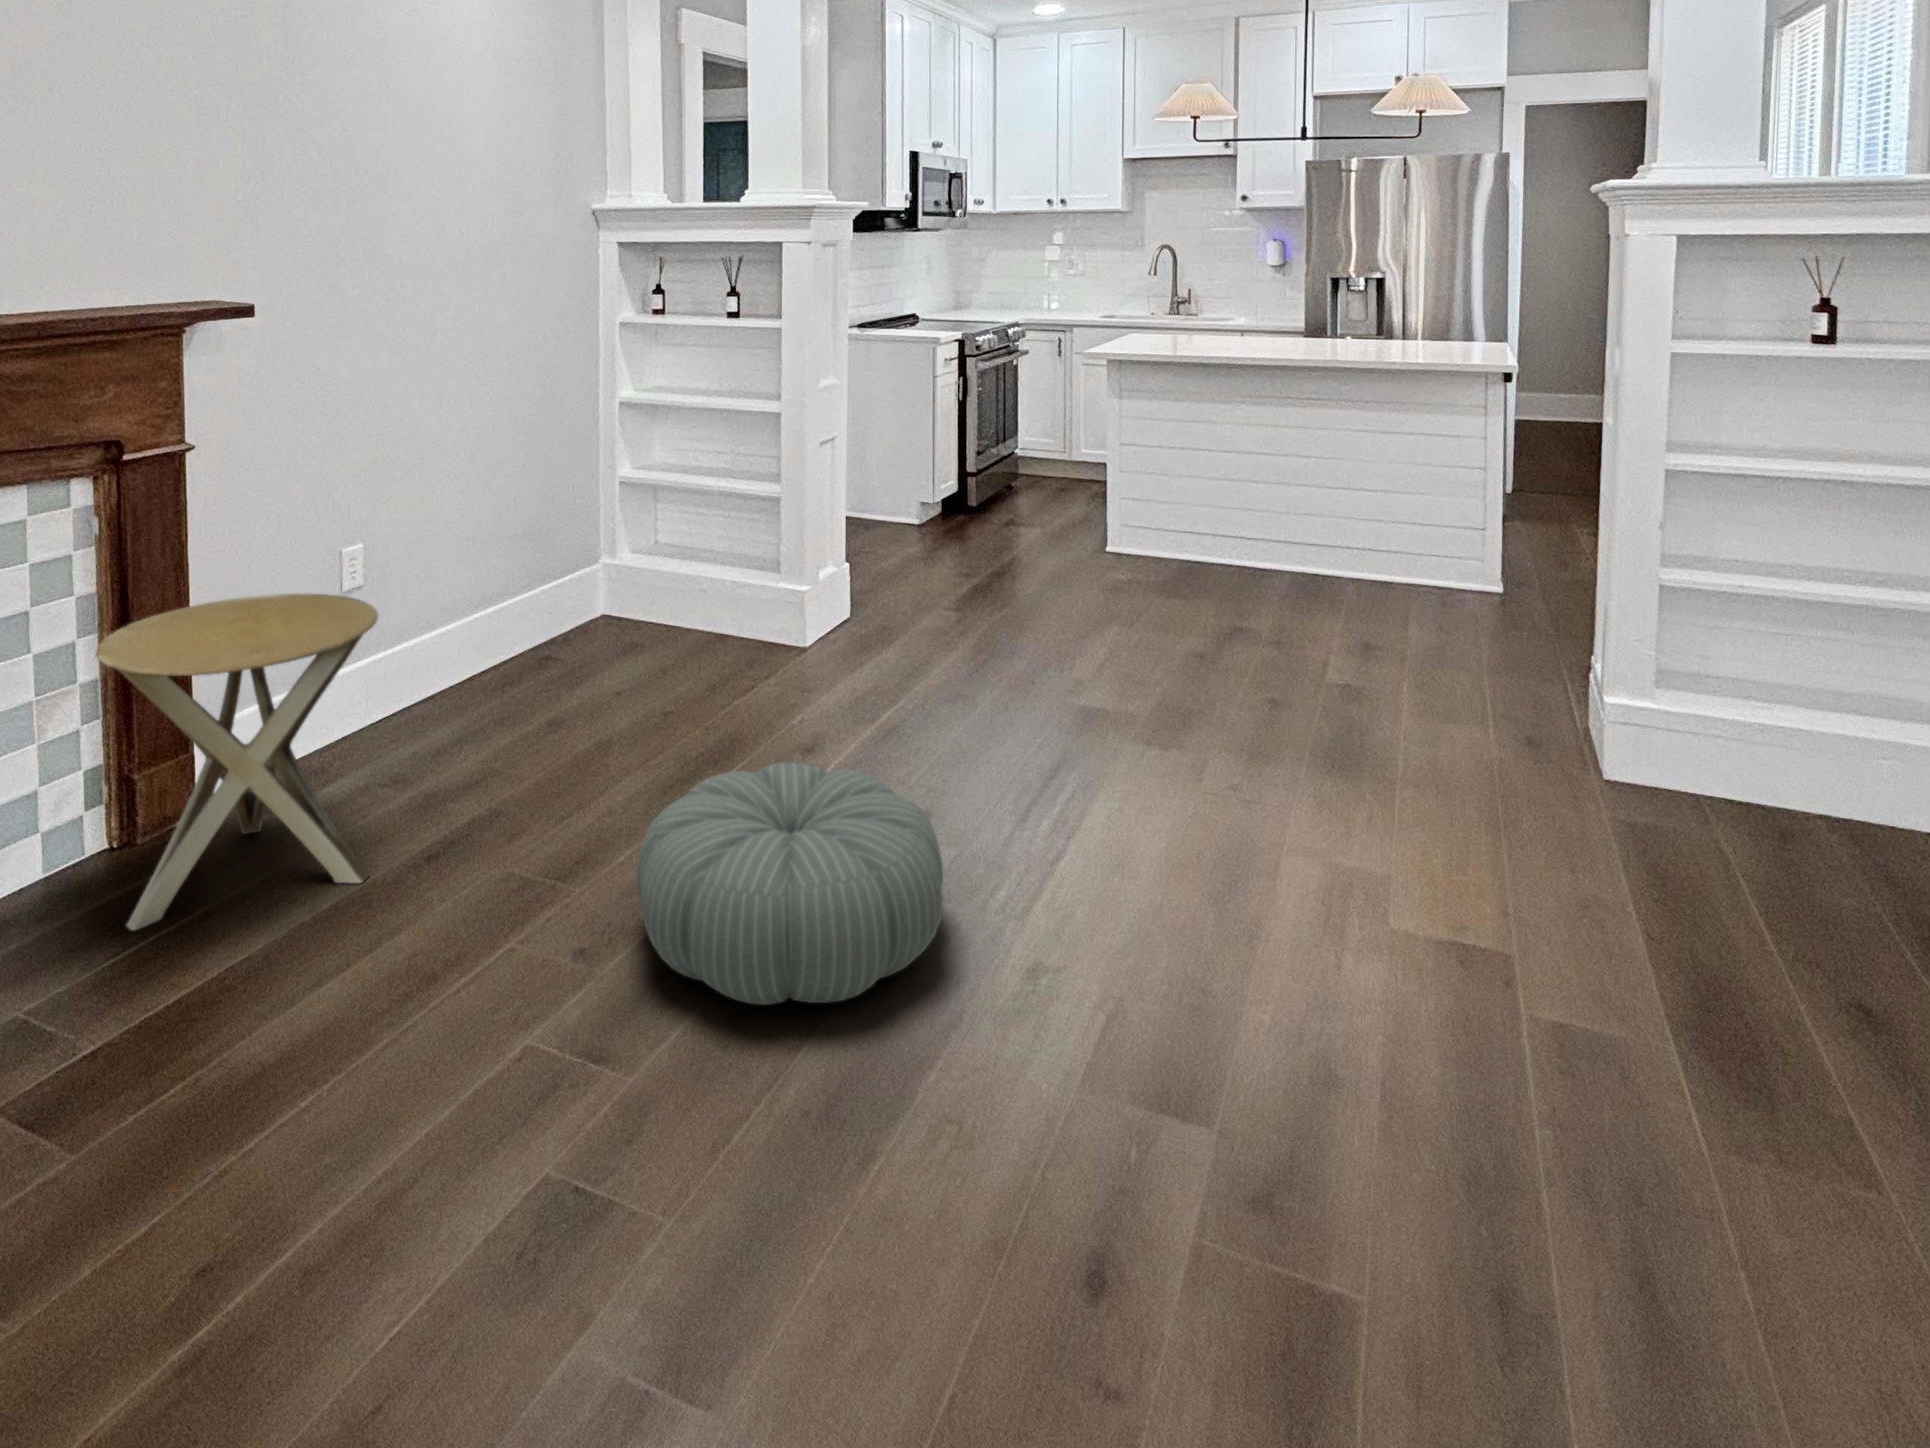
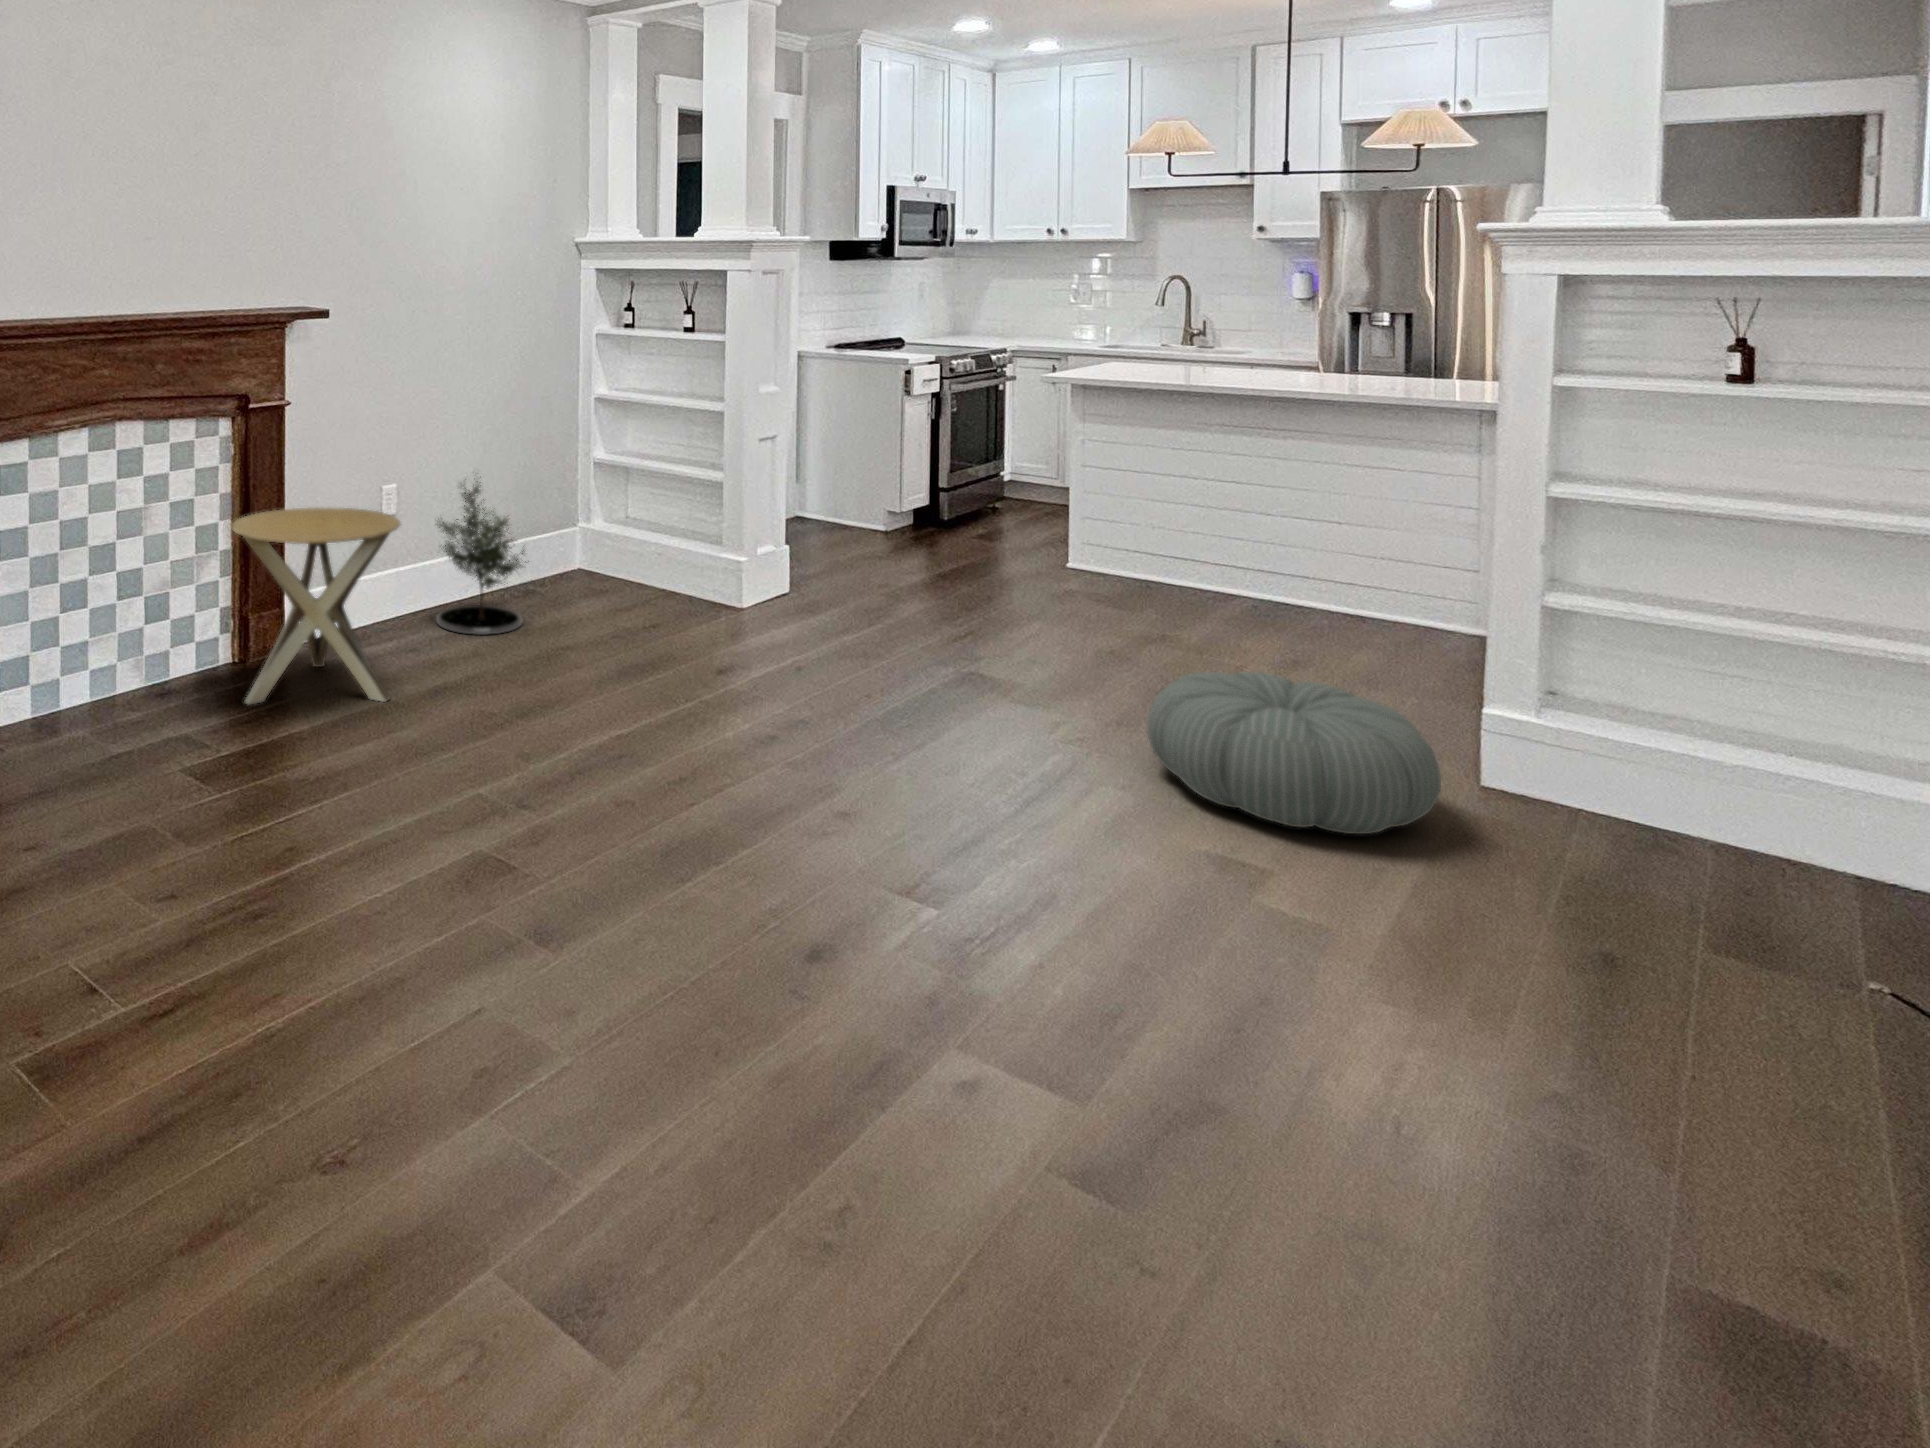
potted tree: none [417,513,555,739] -> present [436,477,529,635]
pouf: present [636,763,943,1005] -> present [1148,672,1441,834]

